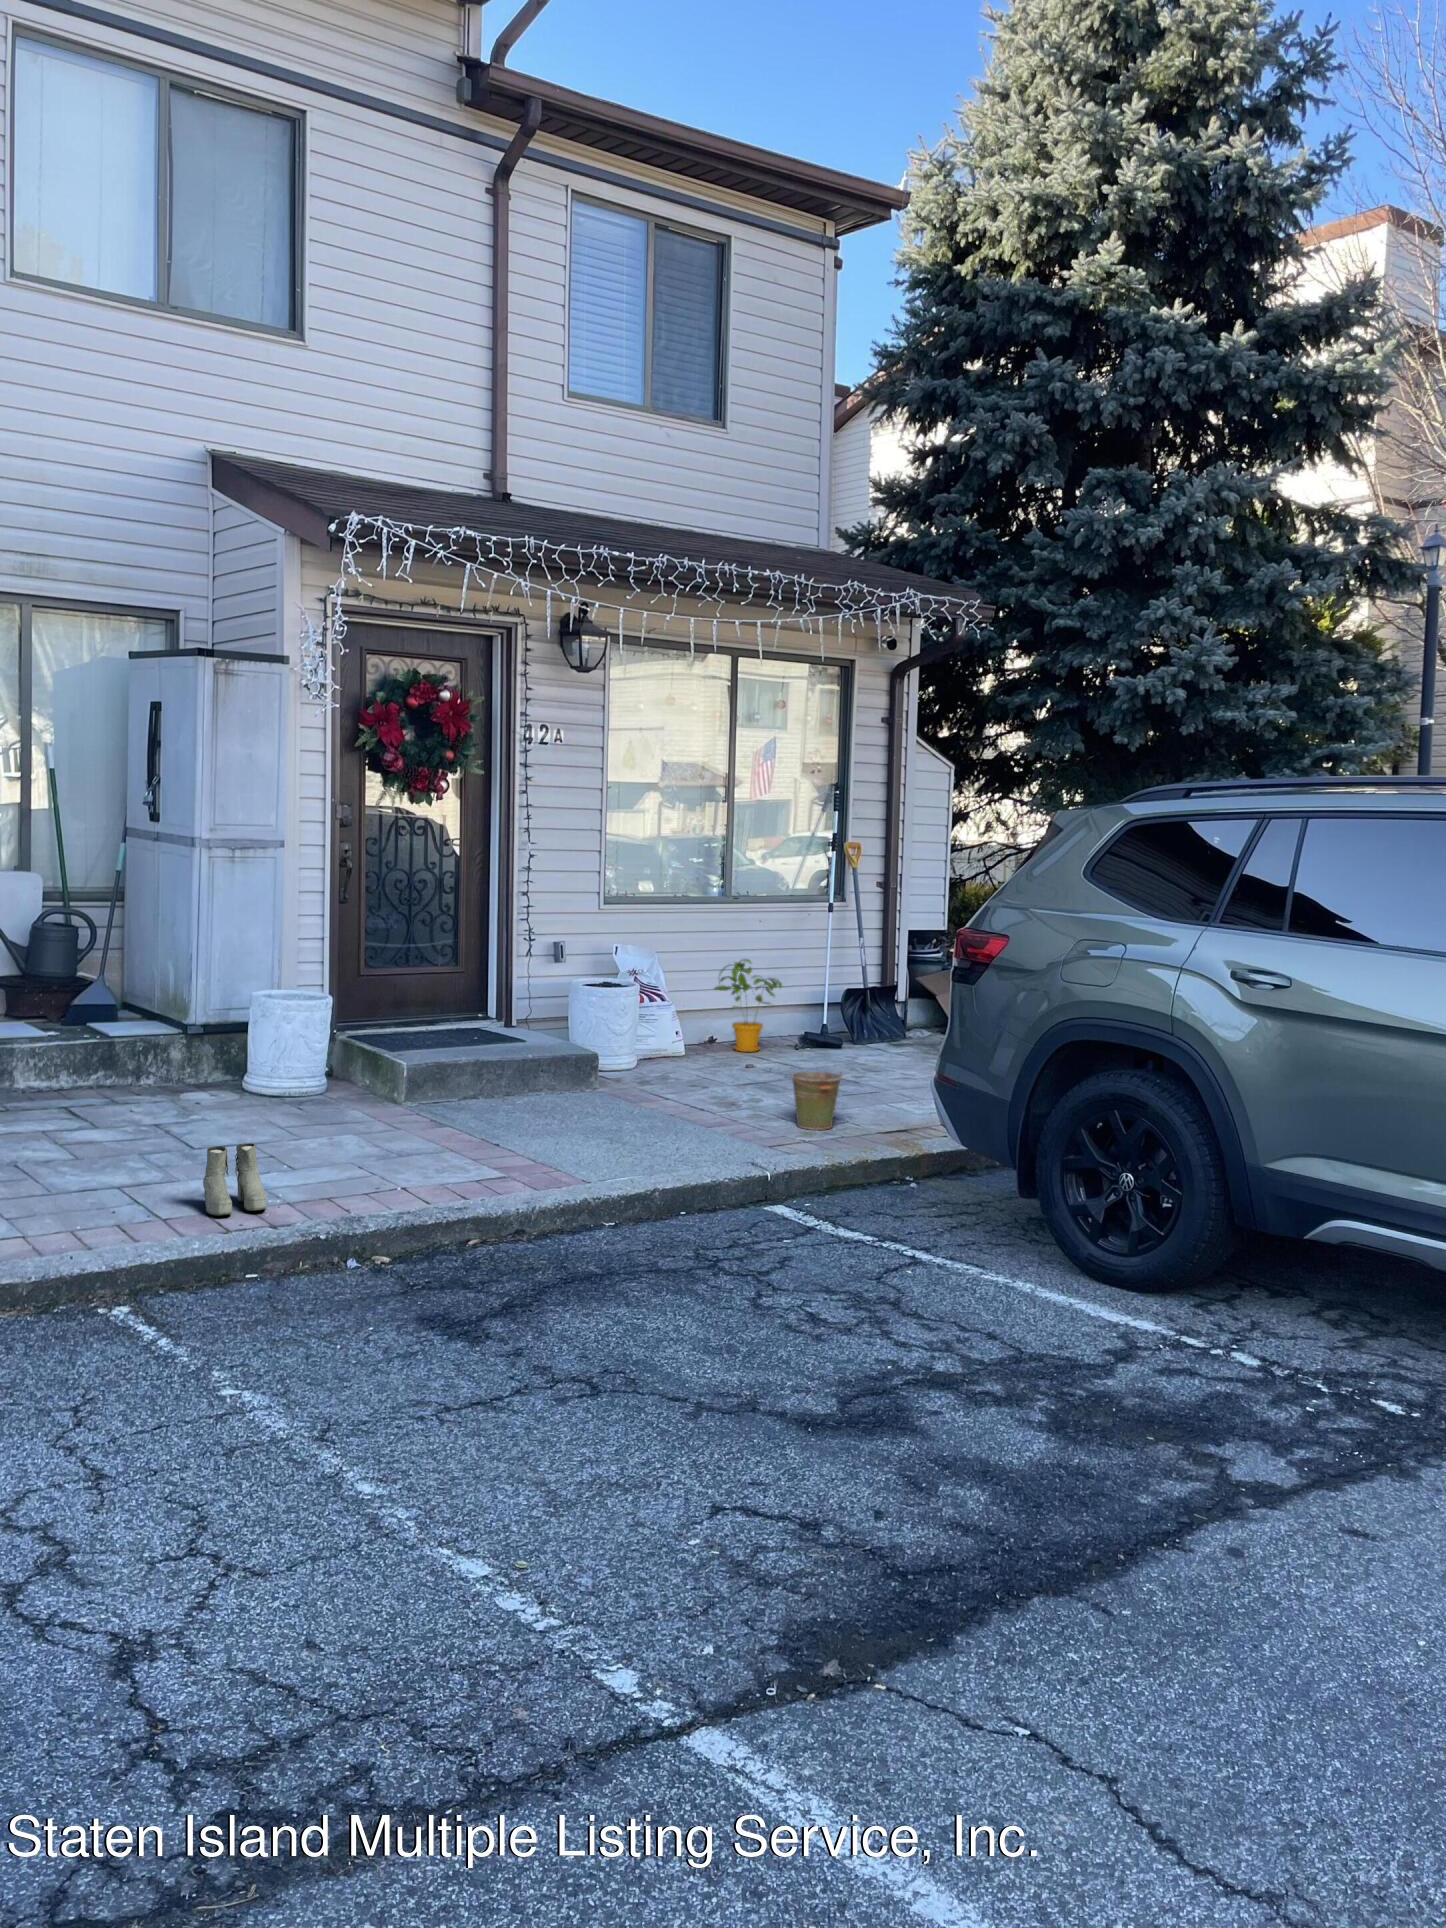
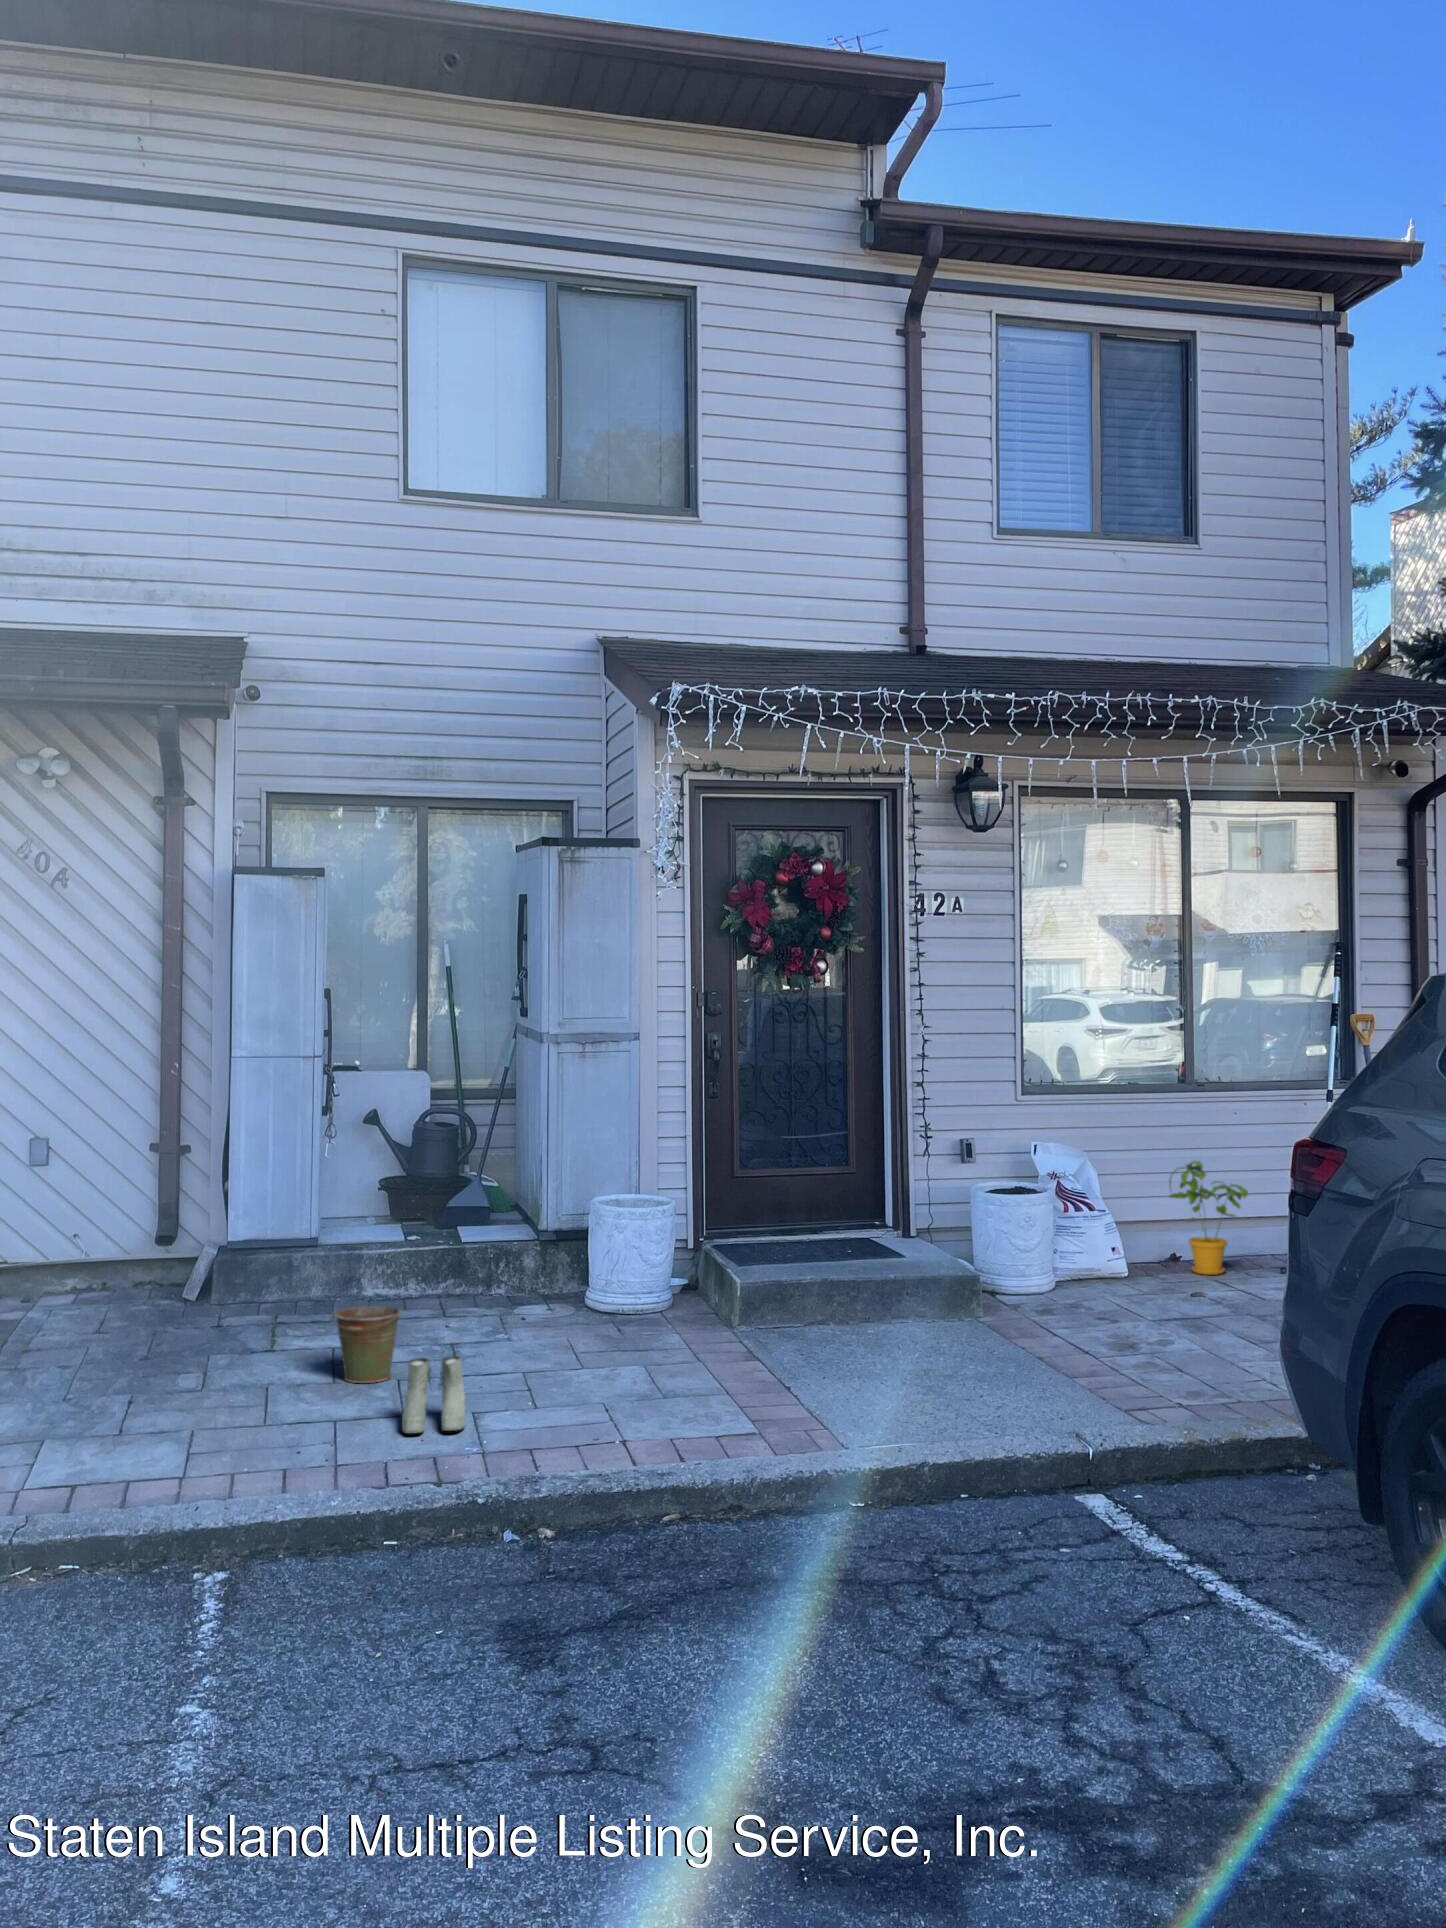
bucket: present [790,1071,842,1130] -> present [332,1306,401,1383]

